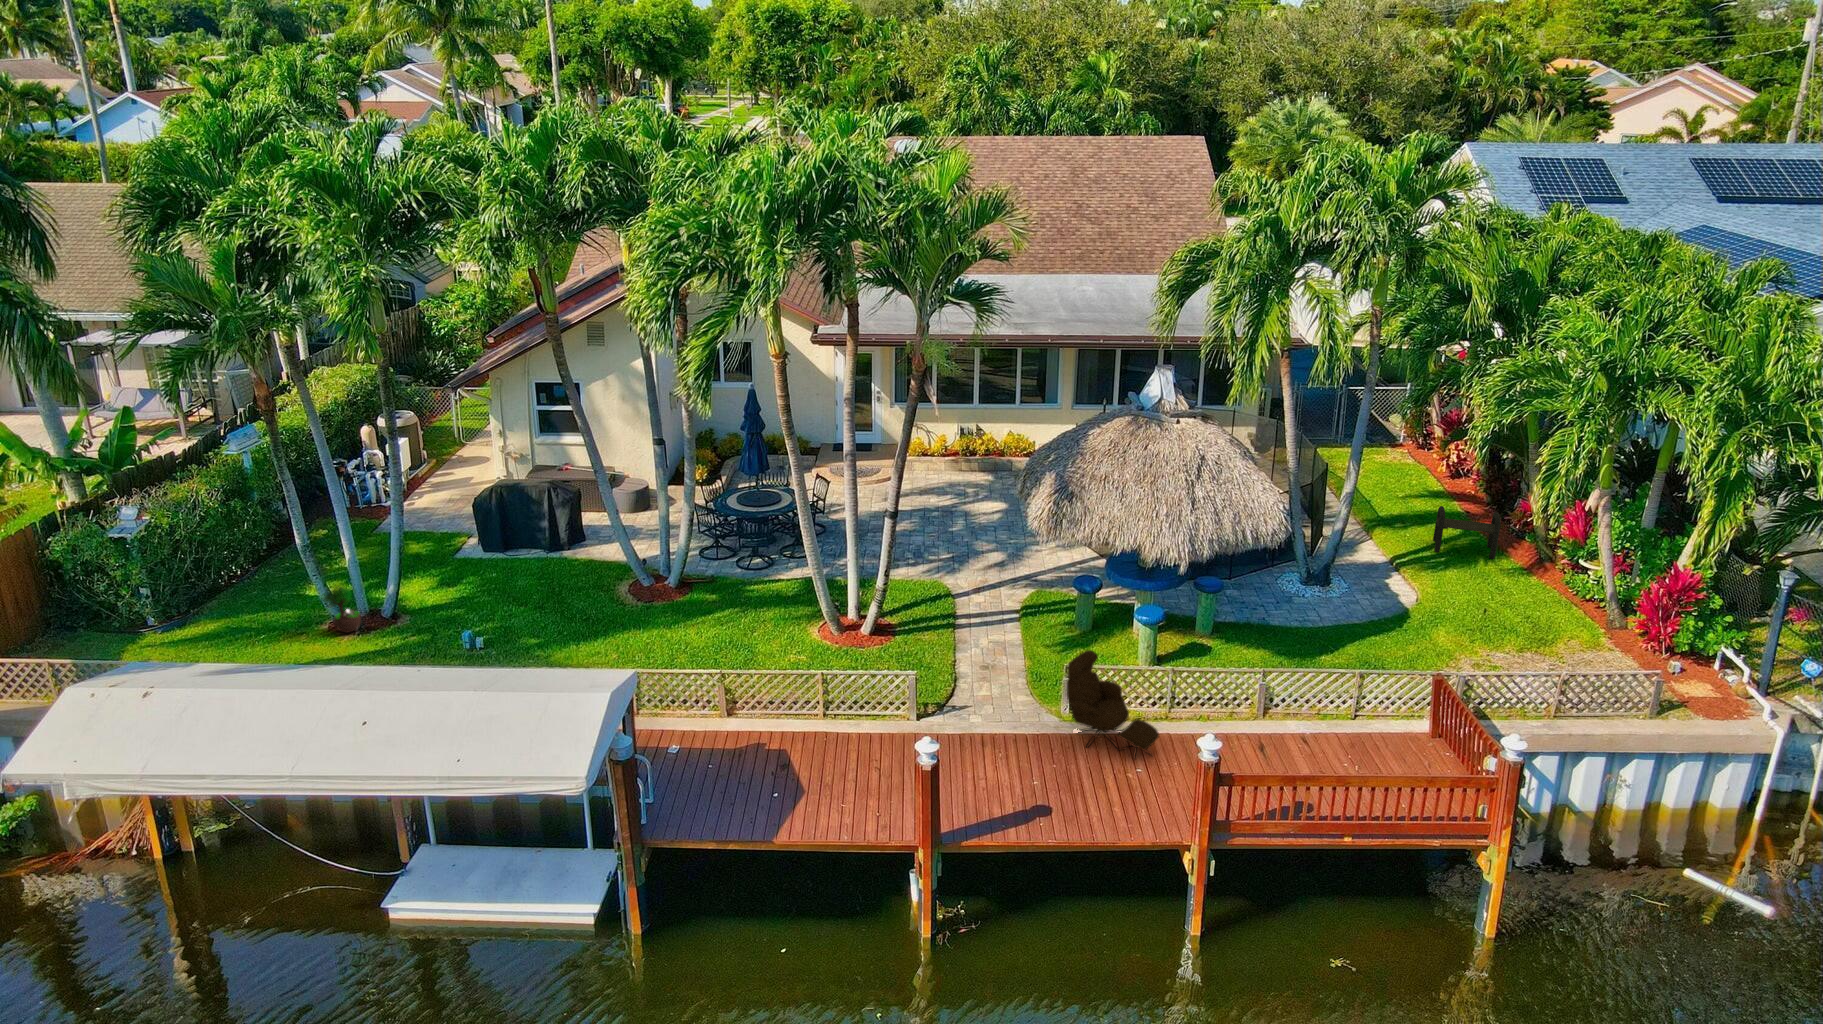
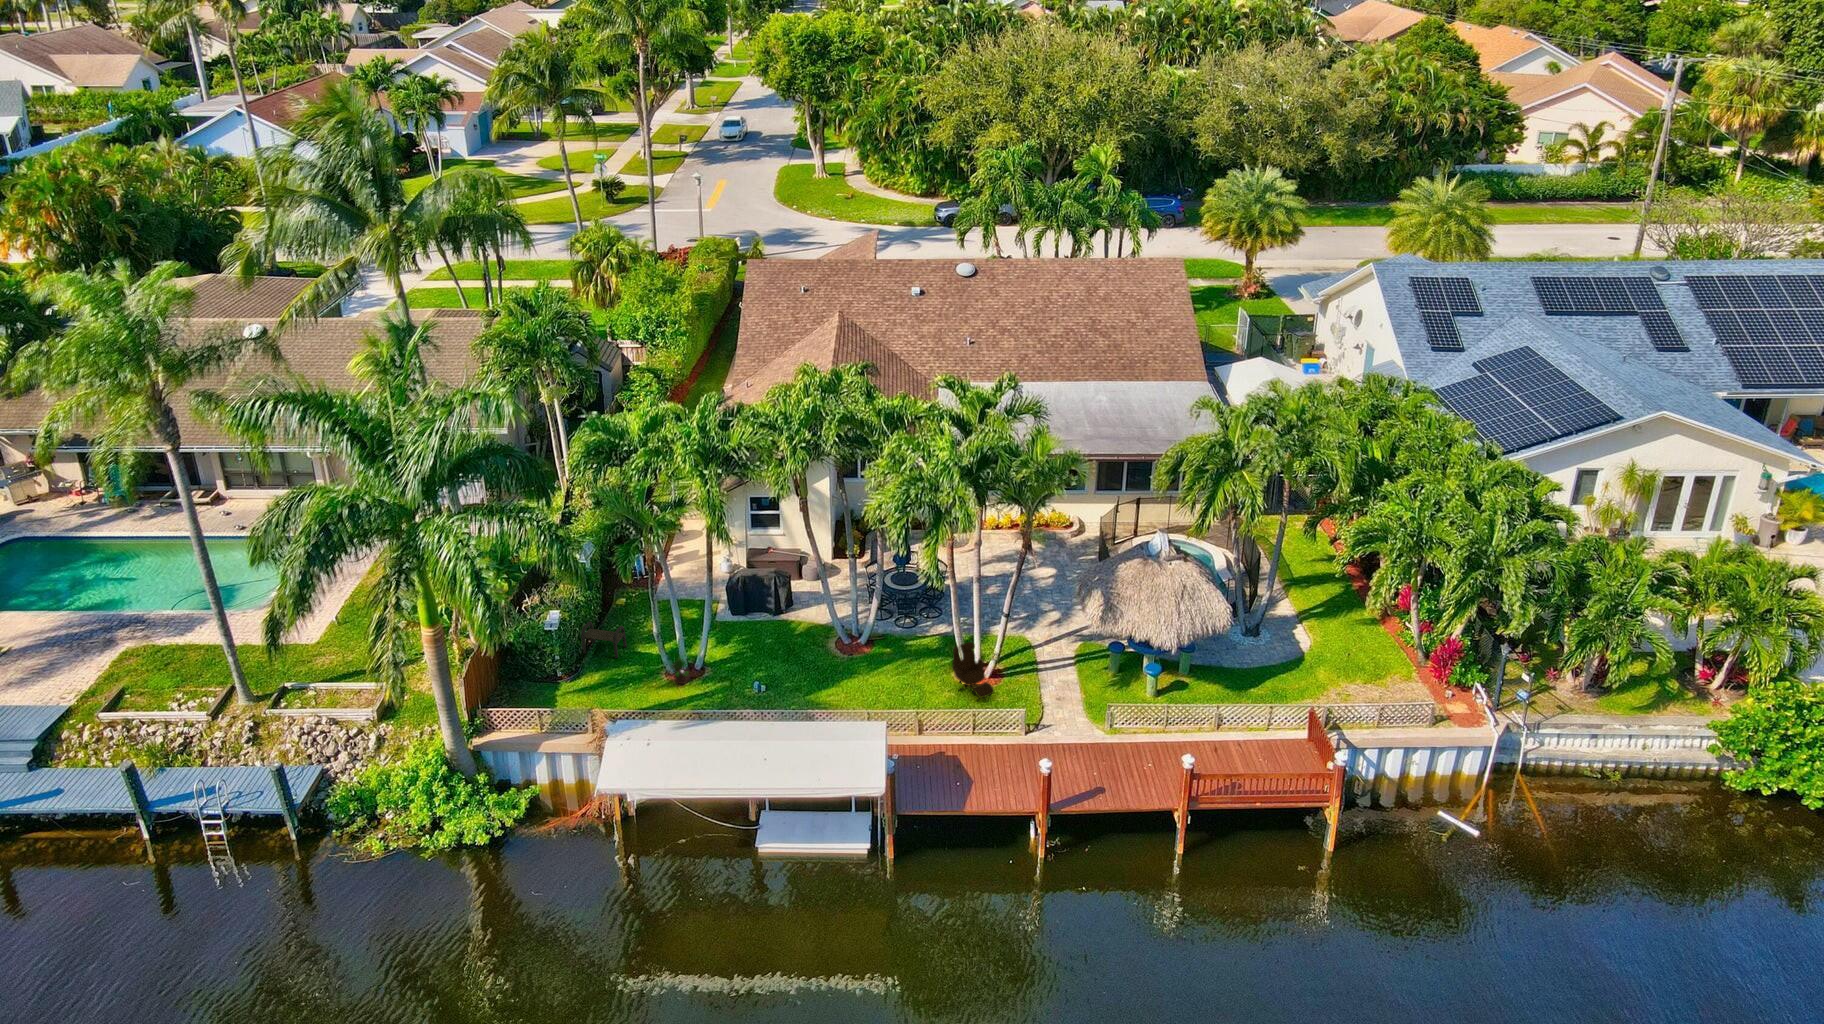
bench: present [1433,506,1501,559] -> present [581,622,627,658]
lounge chair: present [1067,650,1159,759] -> present [952,642,994,700]

